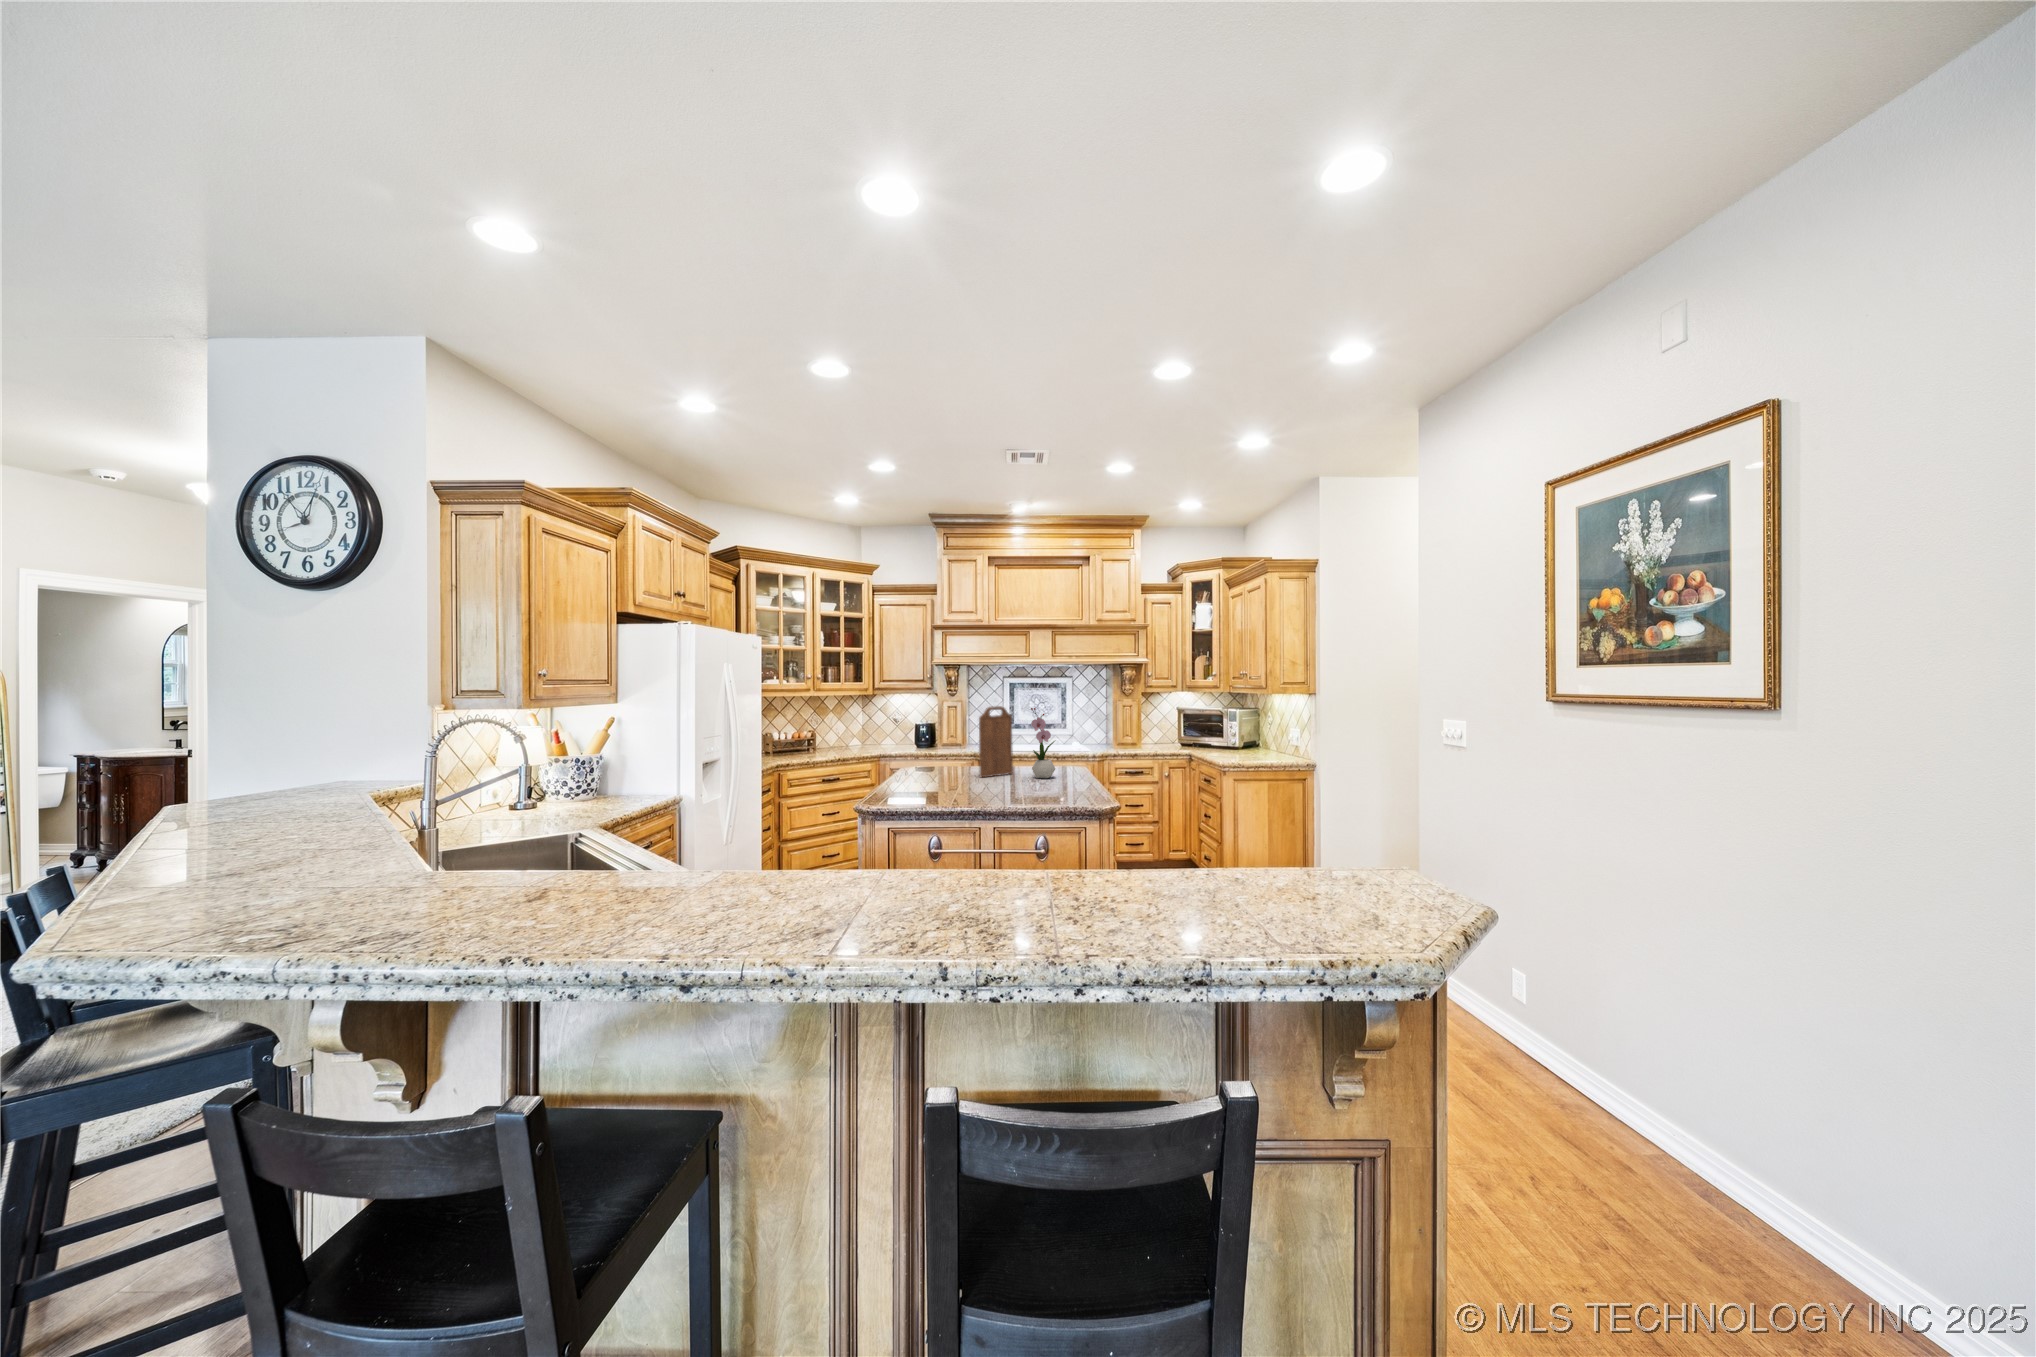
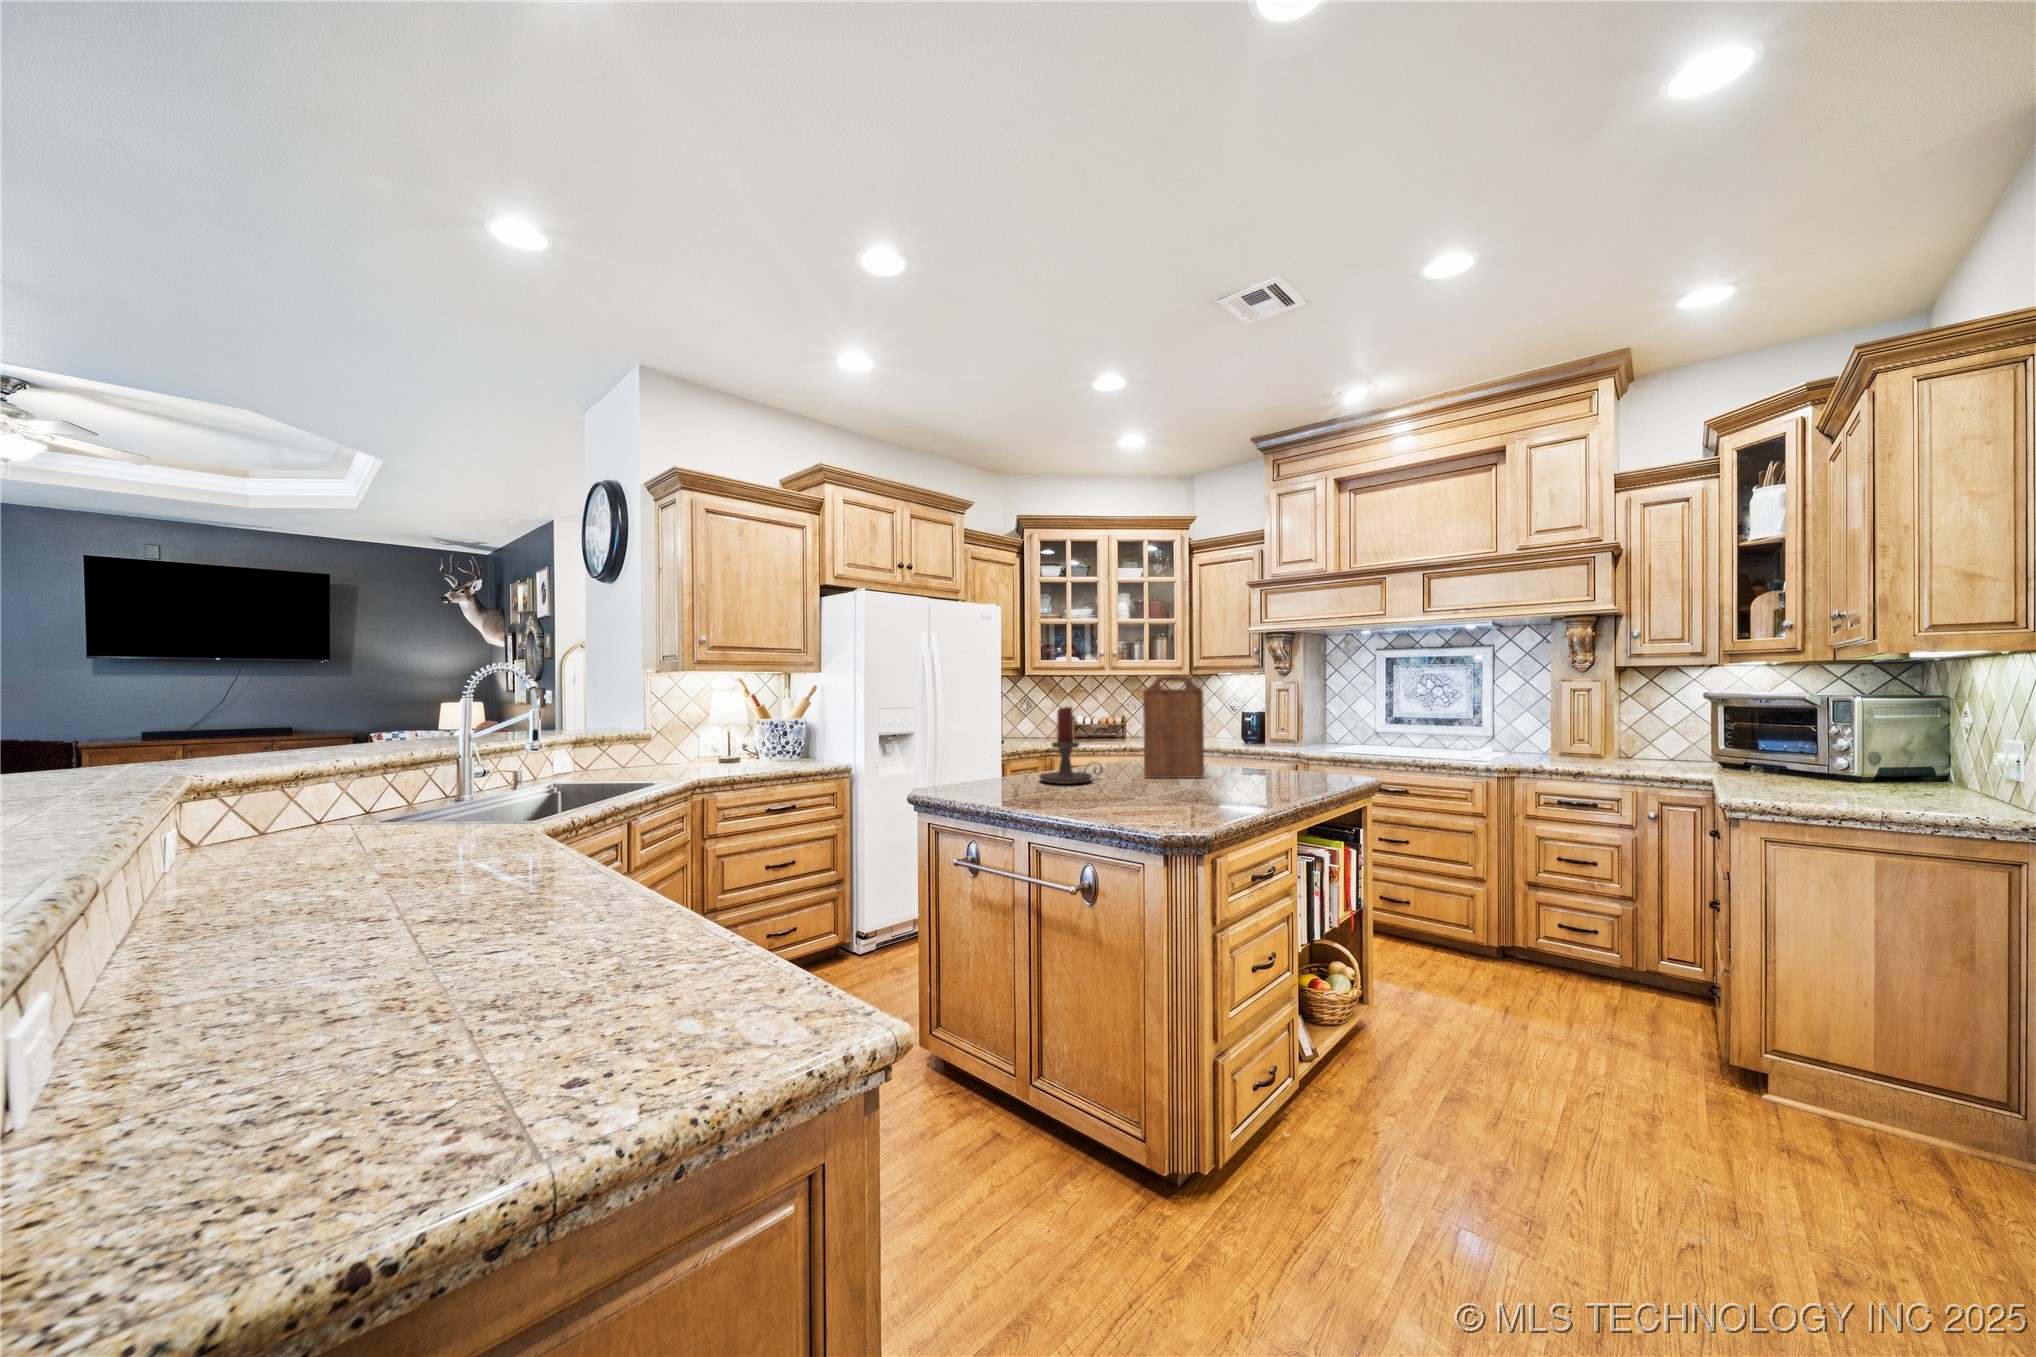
flower arrangement: present [1031,708,1055,778] -> none [1205,676,1257,788]
candle holder: none [925,731,964,787] -> present [1039,707,1103,784]

